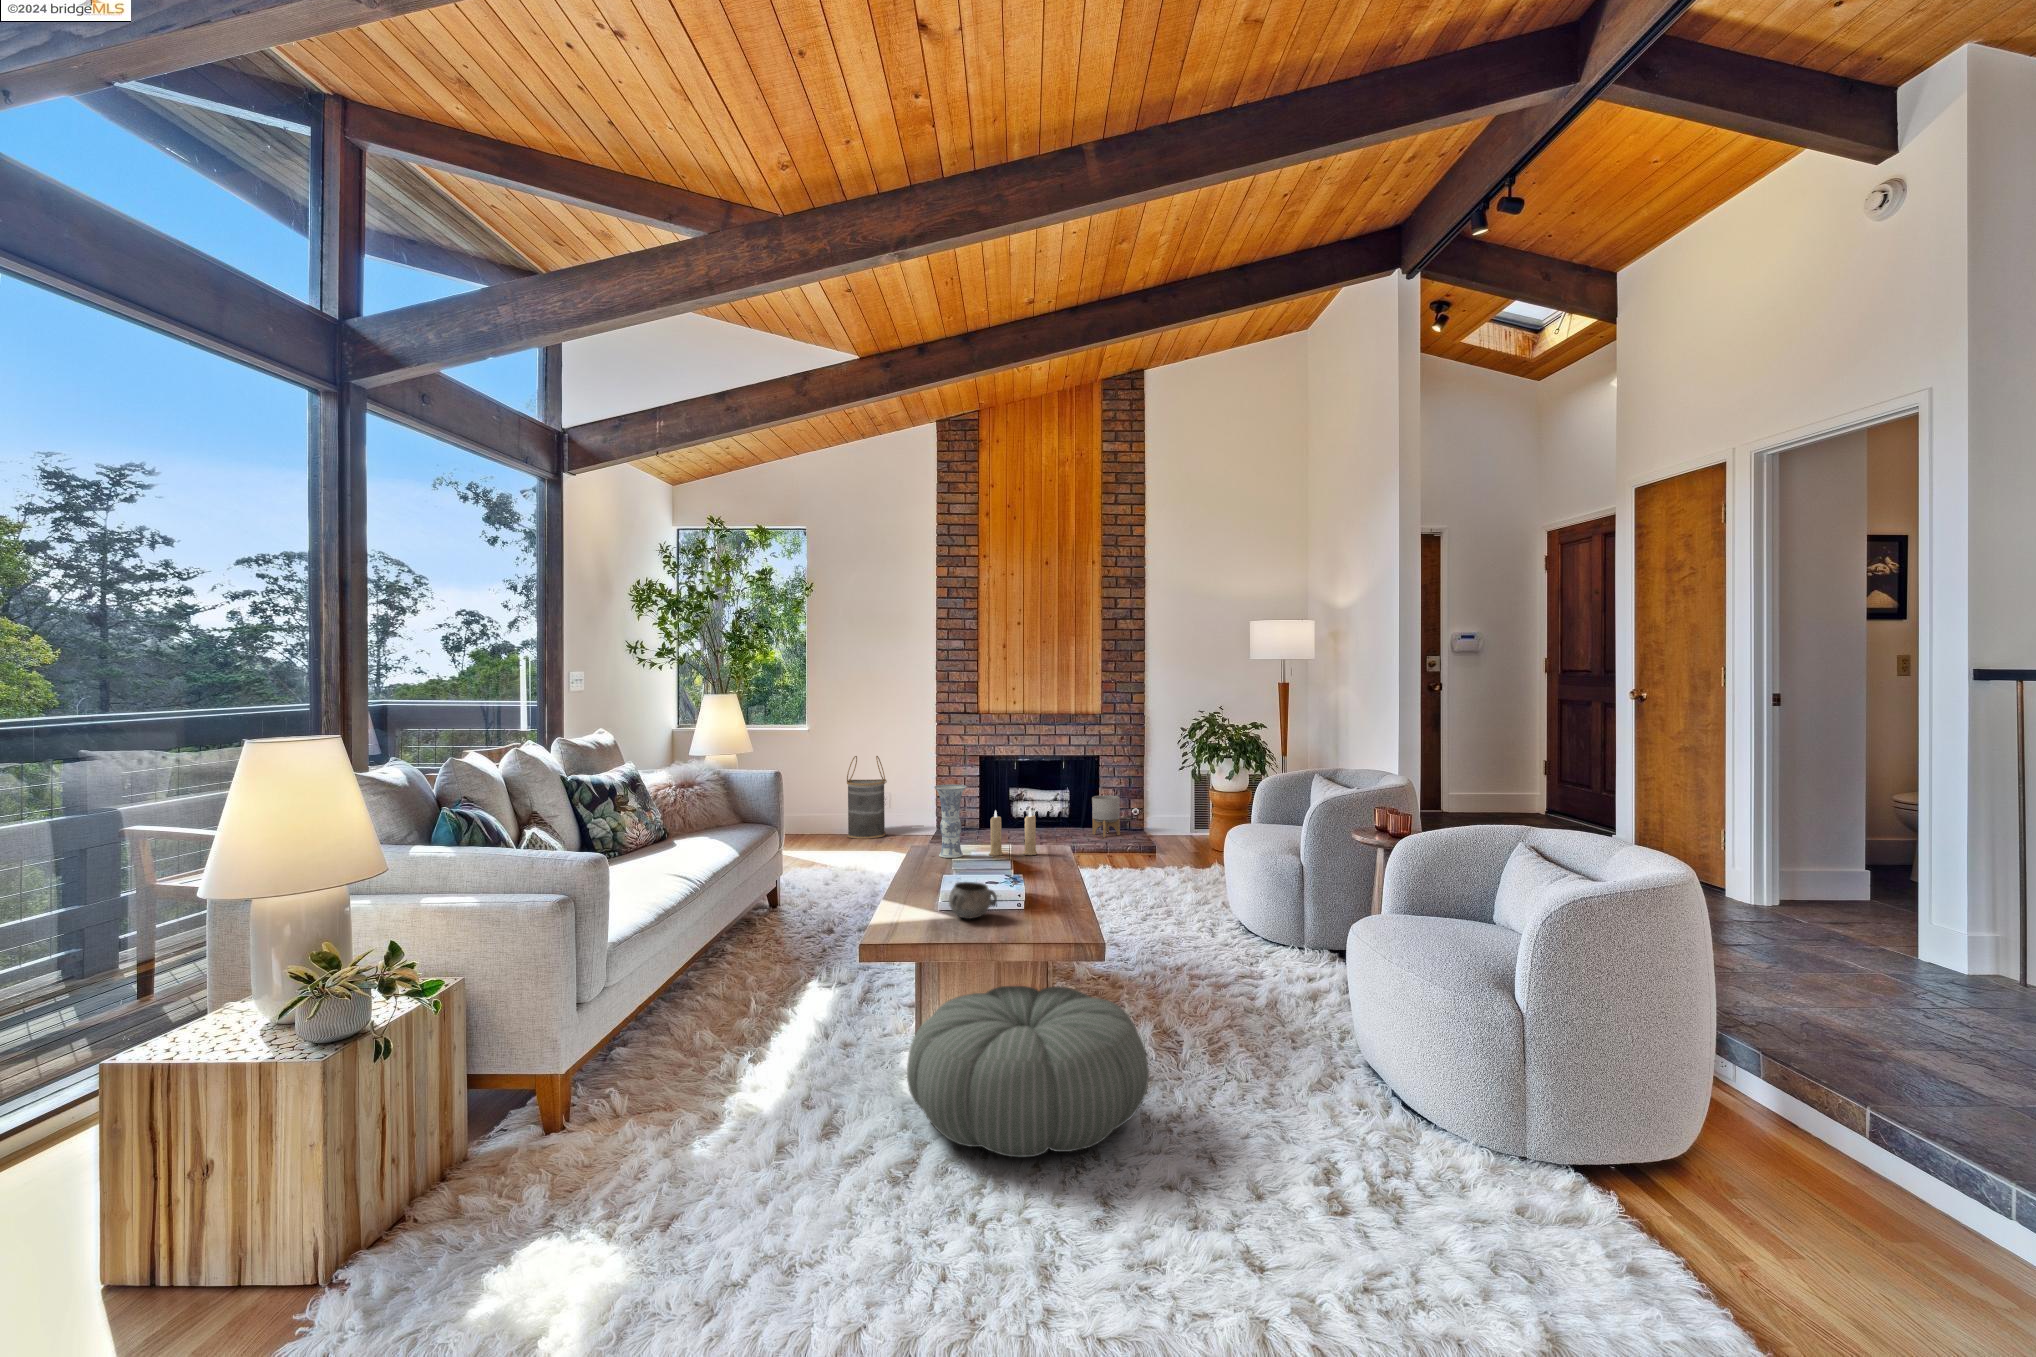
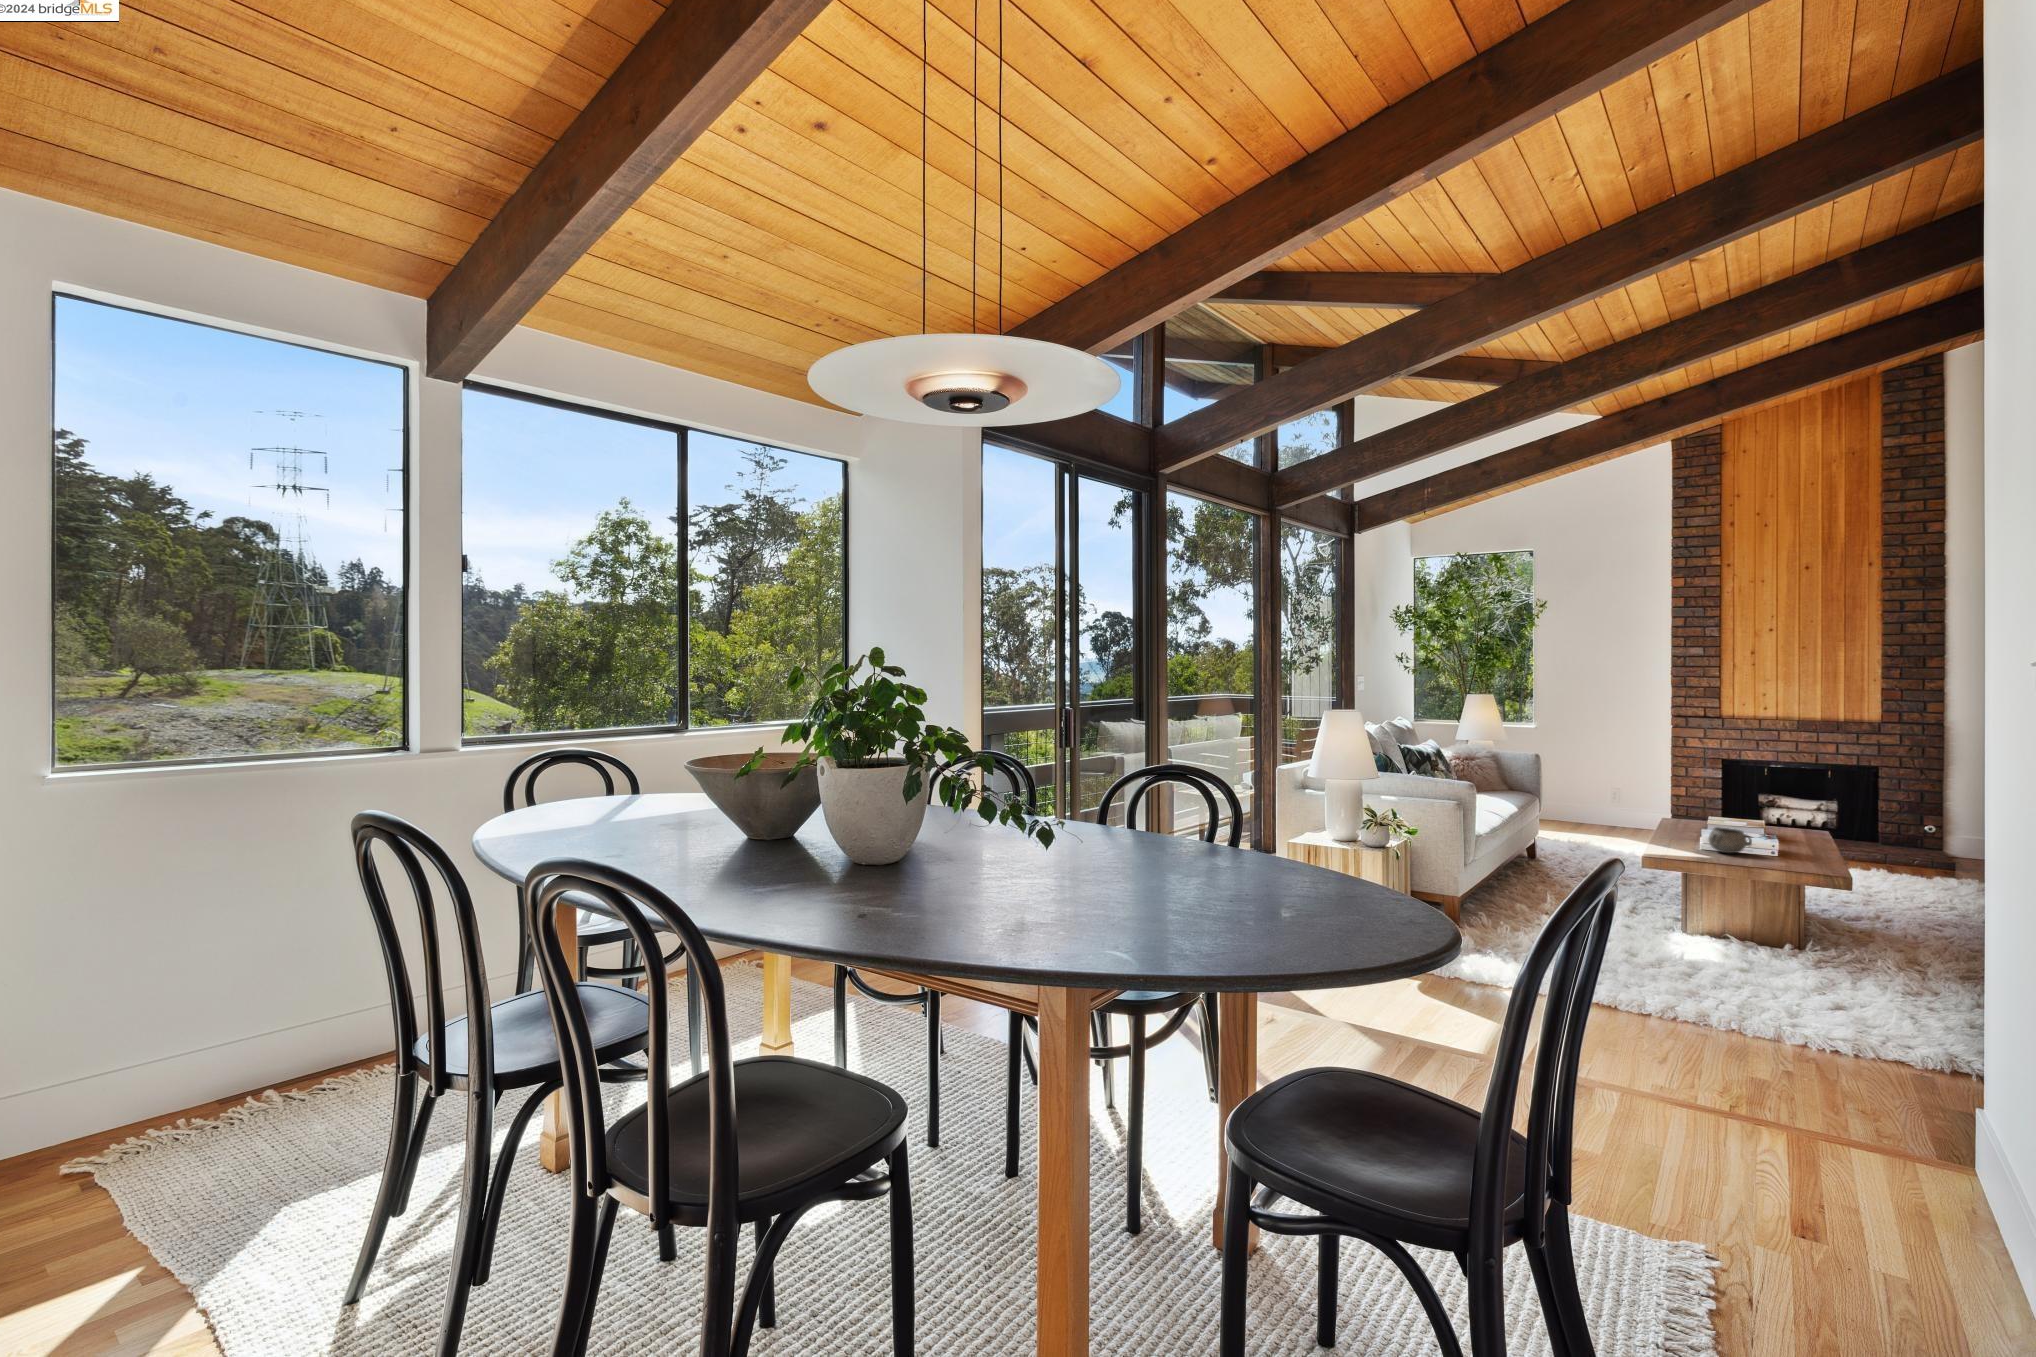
basket: present [847,756,887,839] -> none [1576,754,1618,830]
vase: present [934,785,967,858] -> none [1686,767,1718,826]
planter: present [1092,795,1120,837] -> none [1867,808,1905,851]
candle: present [989,810,1037,856] -> none [1740,789,1792,830]
pouf: present [907,986,1149,1157] -> none [1681,895,1890,993]

